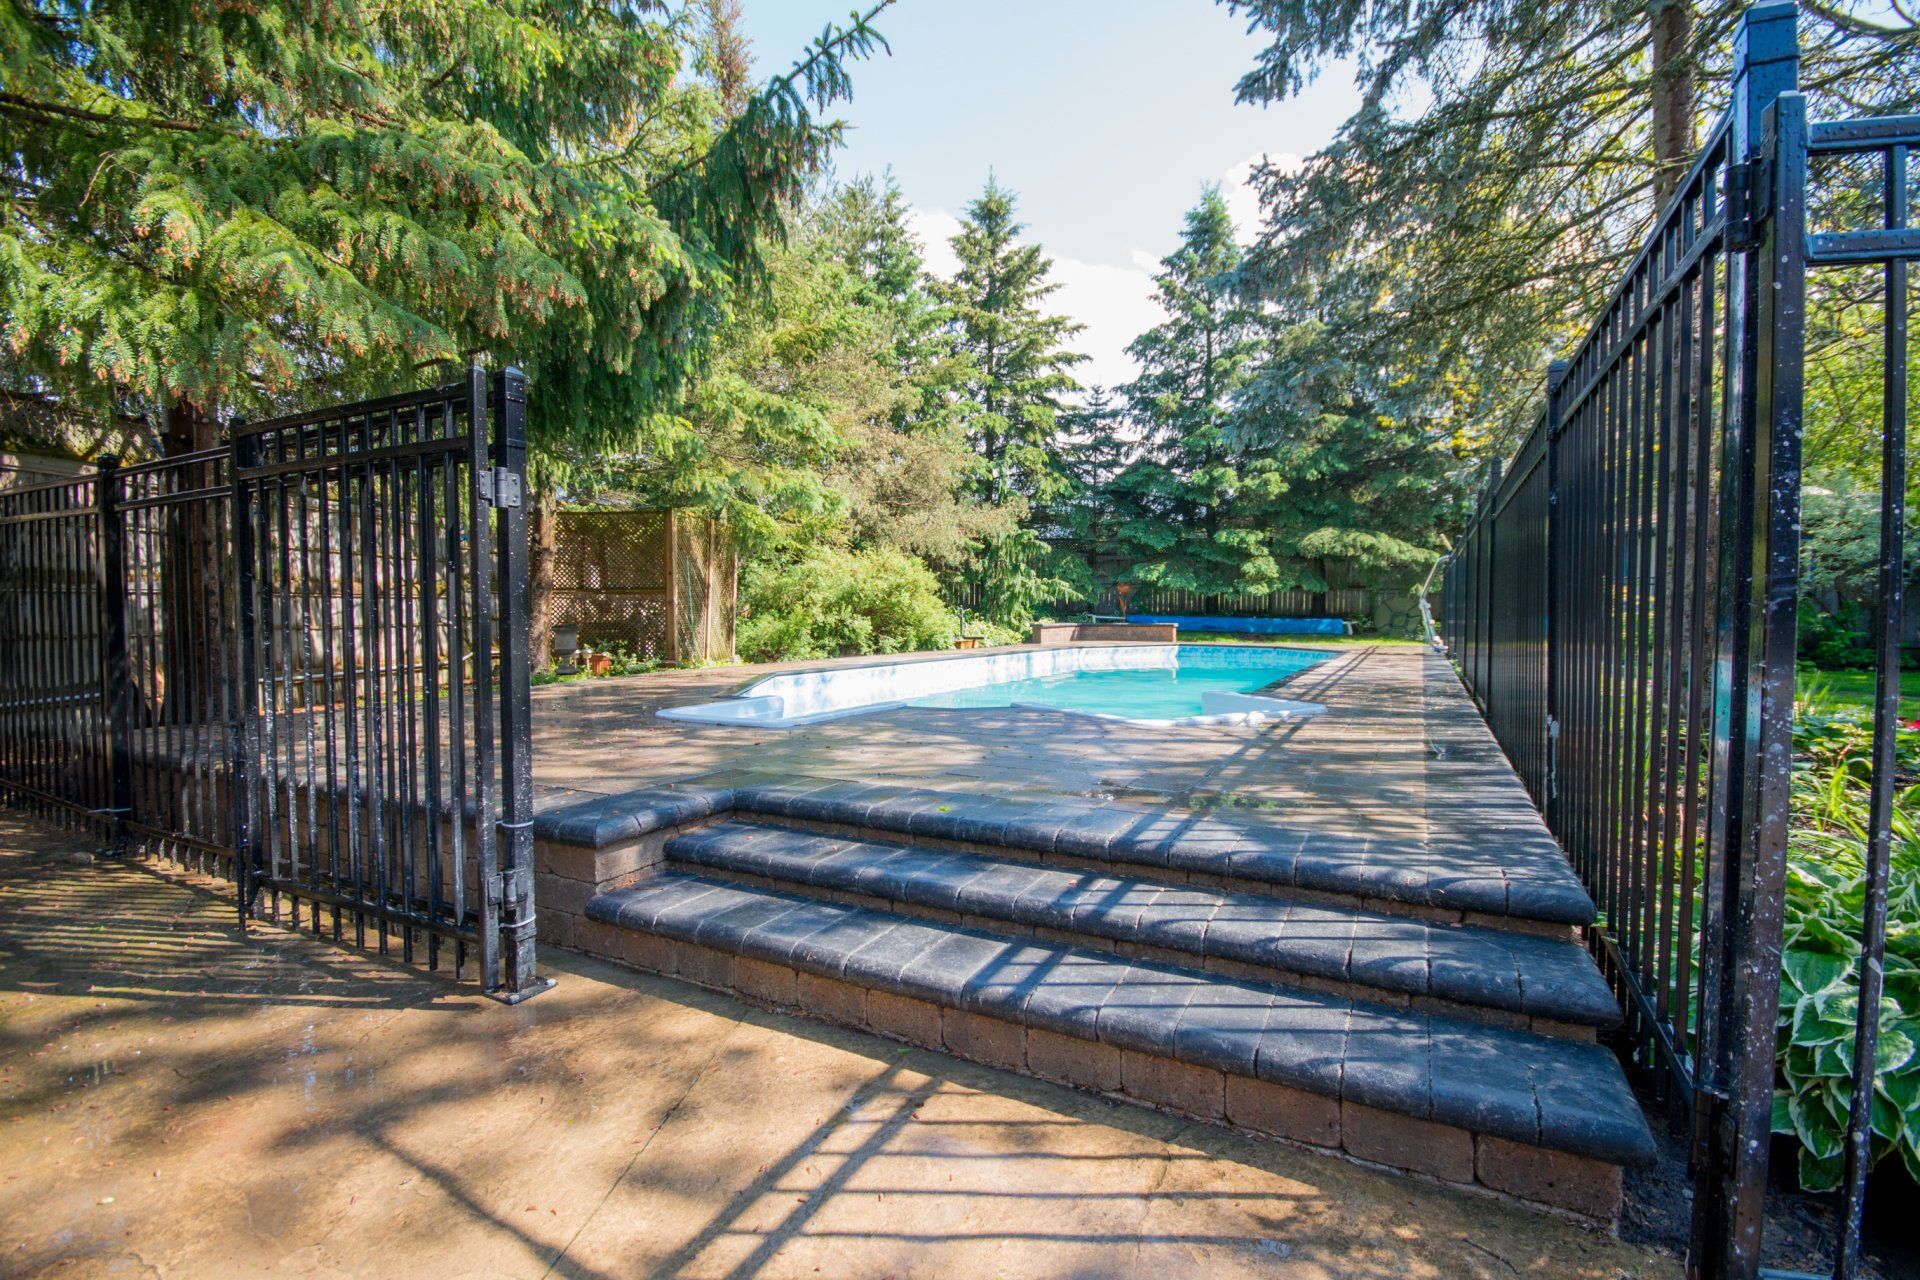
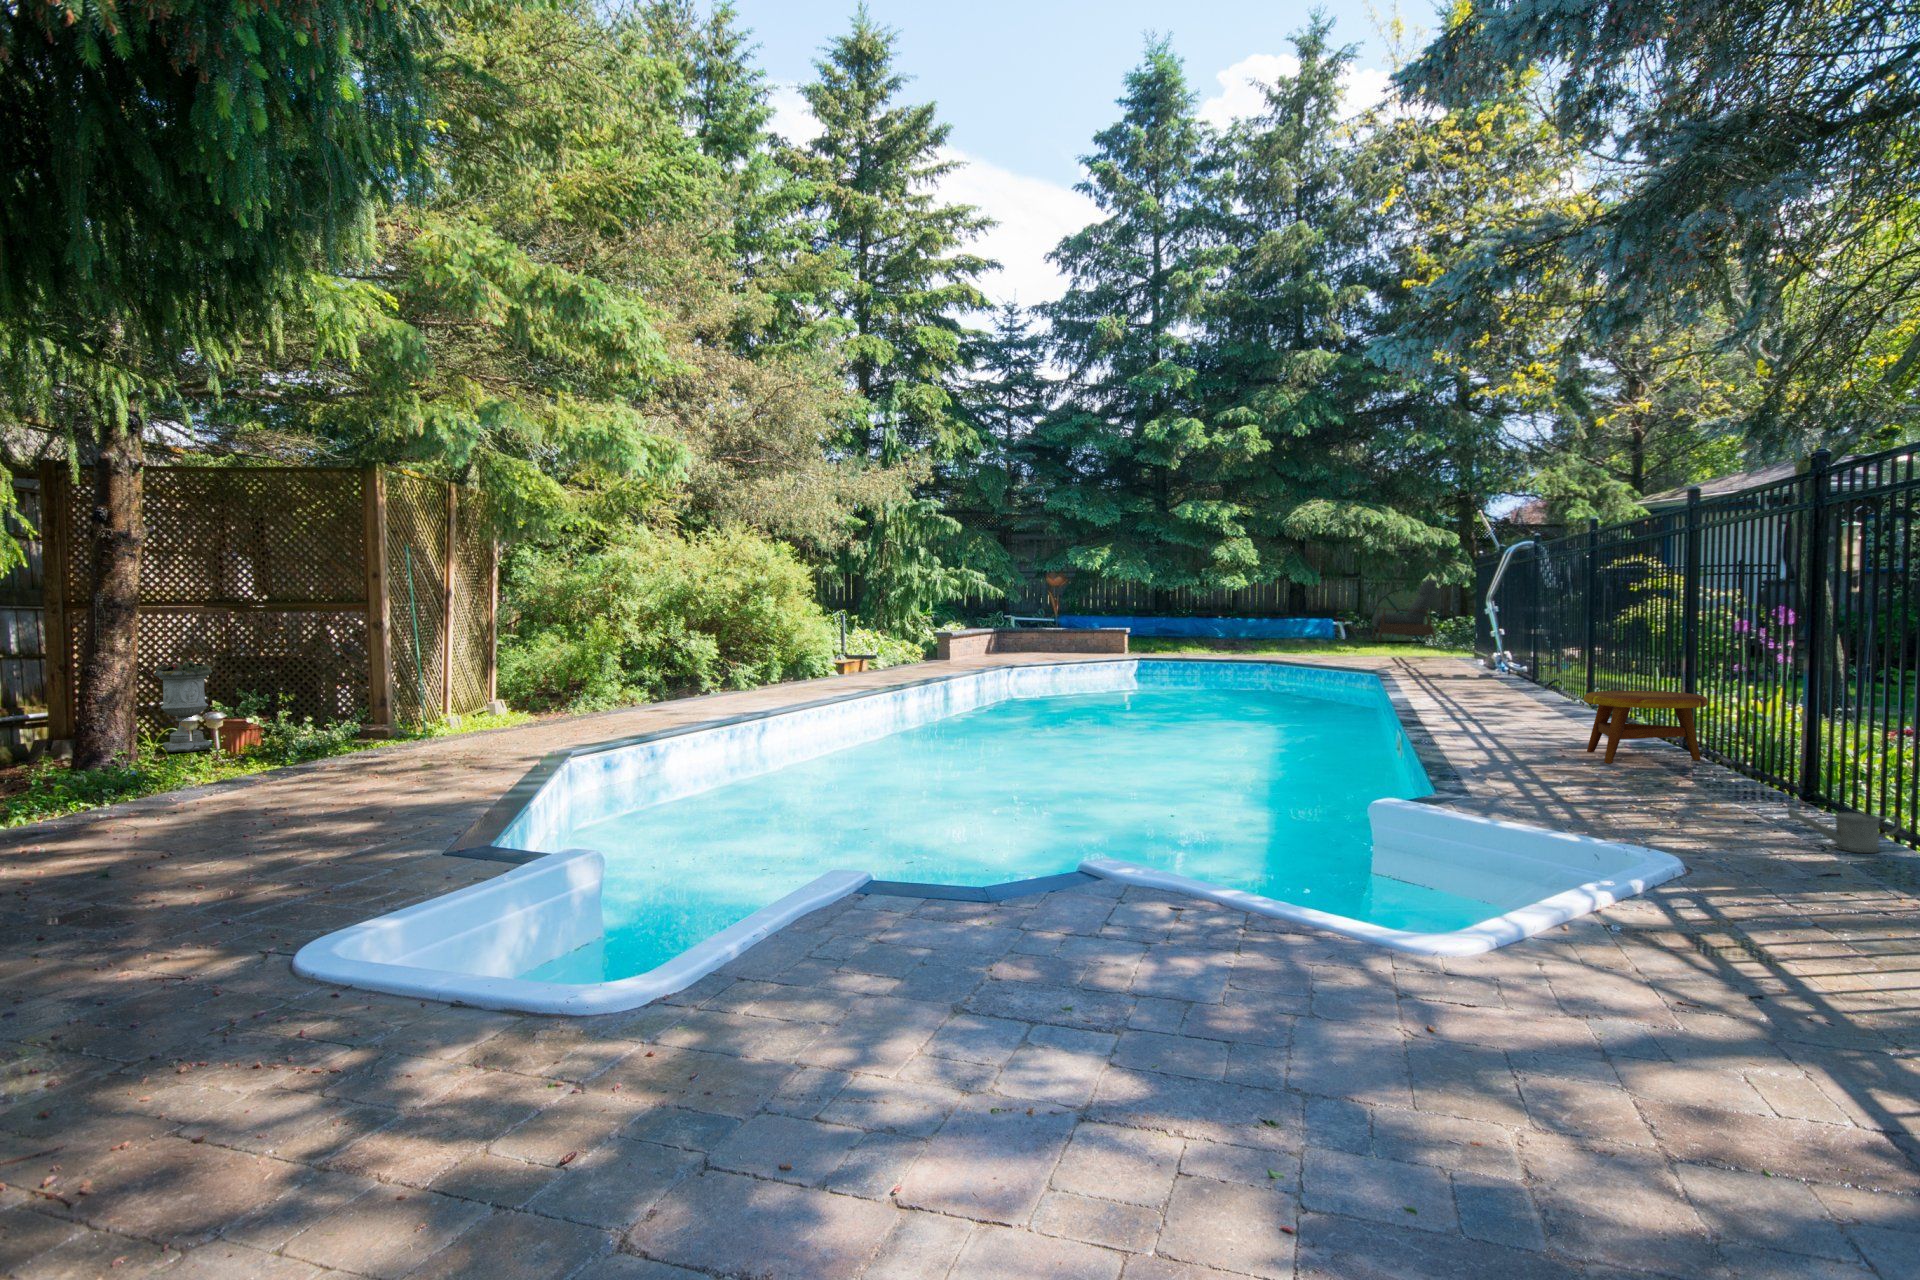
chair: none [1365,589,1417,637] -> present [1372,579,1438,642]
side table: none [1387,647,1461,690] -> present [1584,691,1708,763]
watering can: none [1421,695,1479,719] -> present [1788,808,1901,853]

